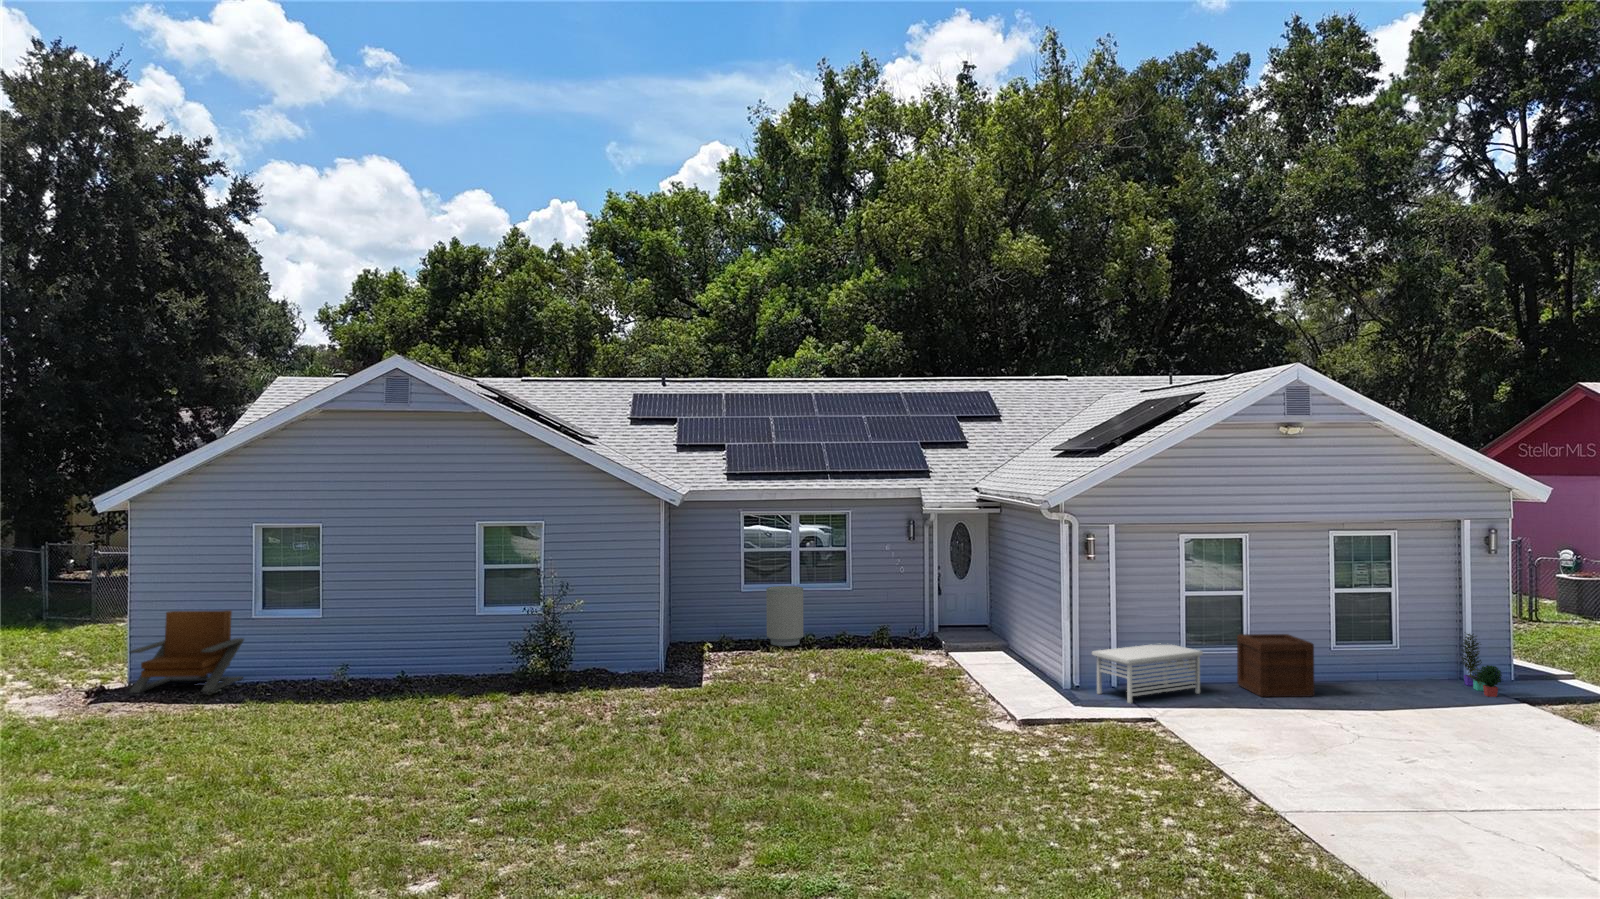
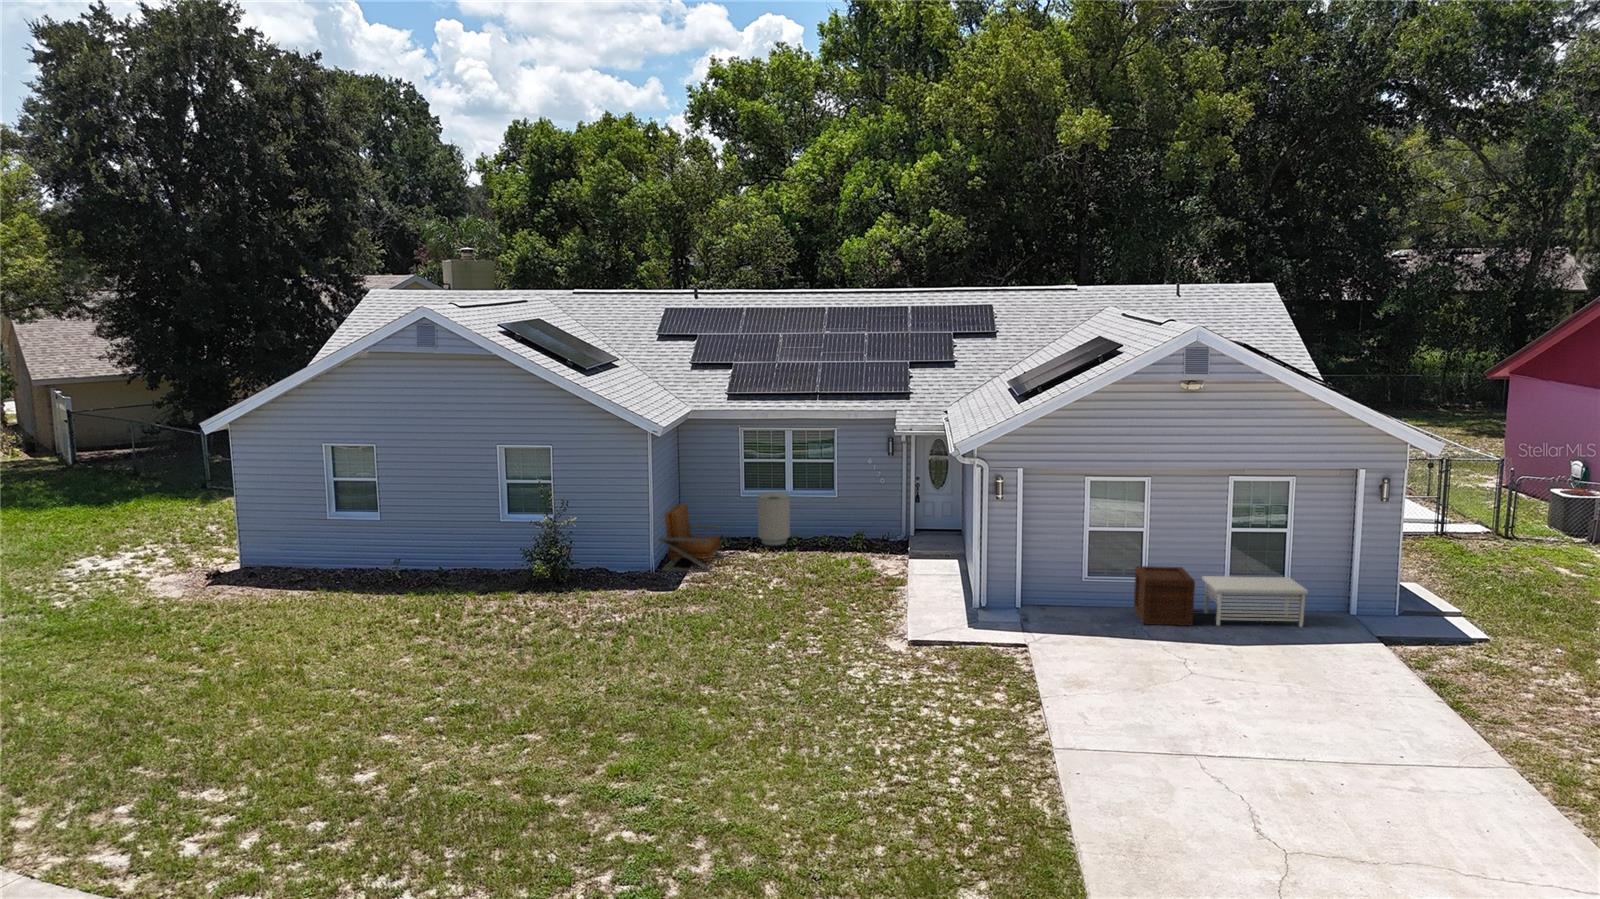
lounge chair: present [130,610,244,693] -> present [659,504,723,572]
potted plant: present [1461,634,1503,697] -> none [1345,572,1371,634]
storage bench: present [1092,645,1203,703] -> present [1202,576,1308,627]

